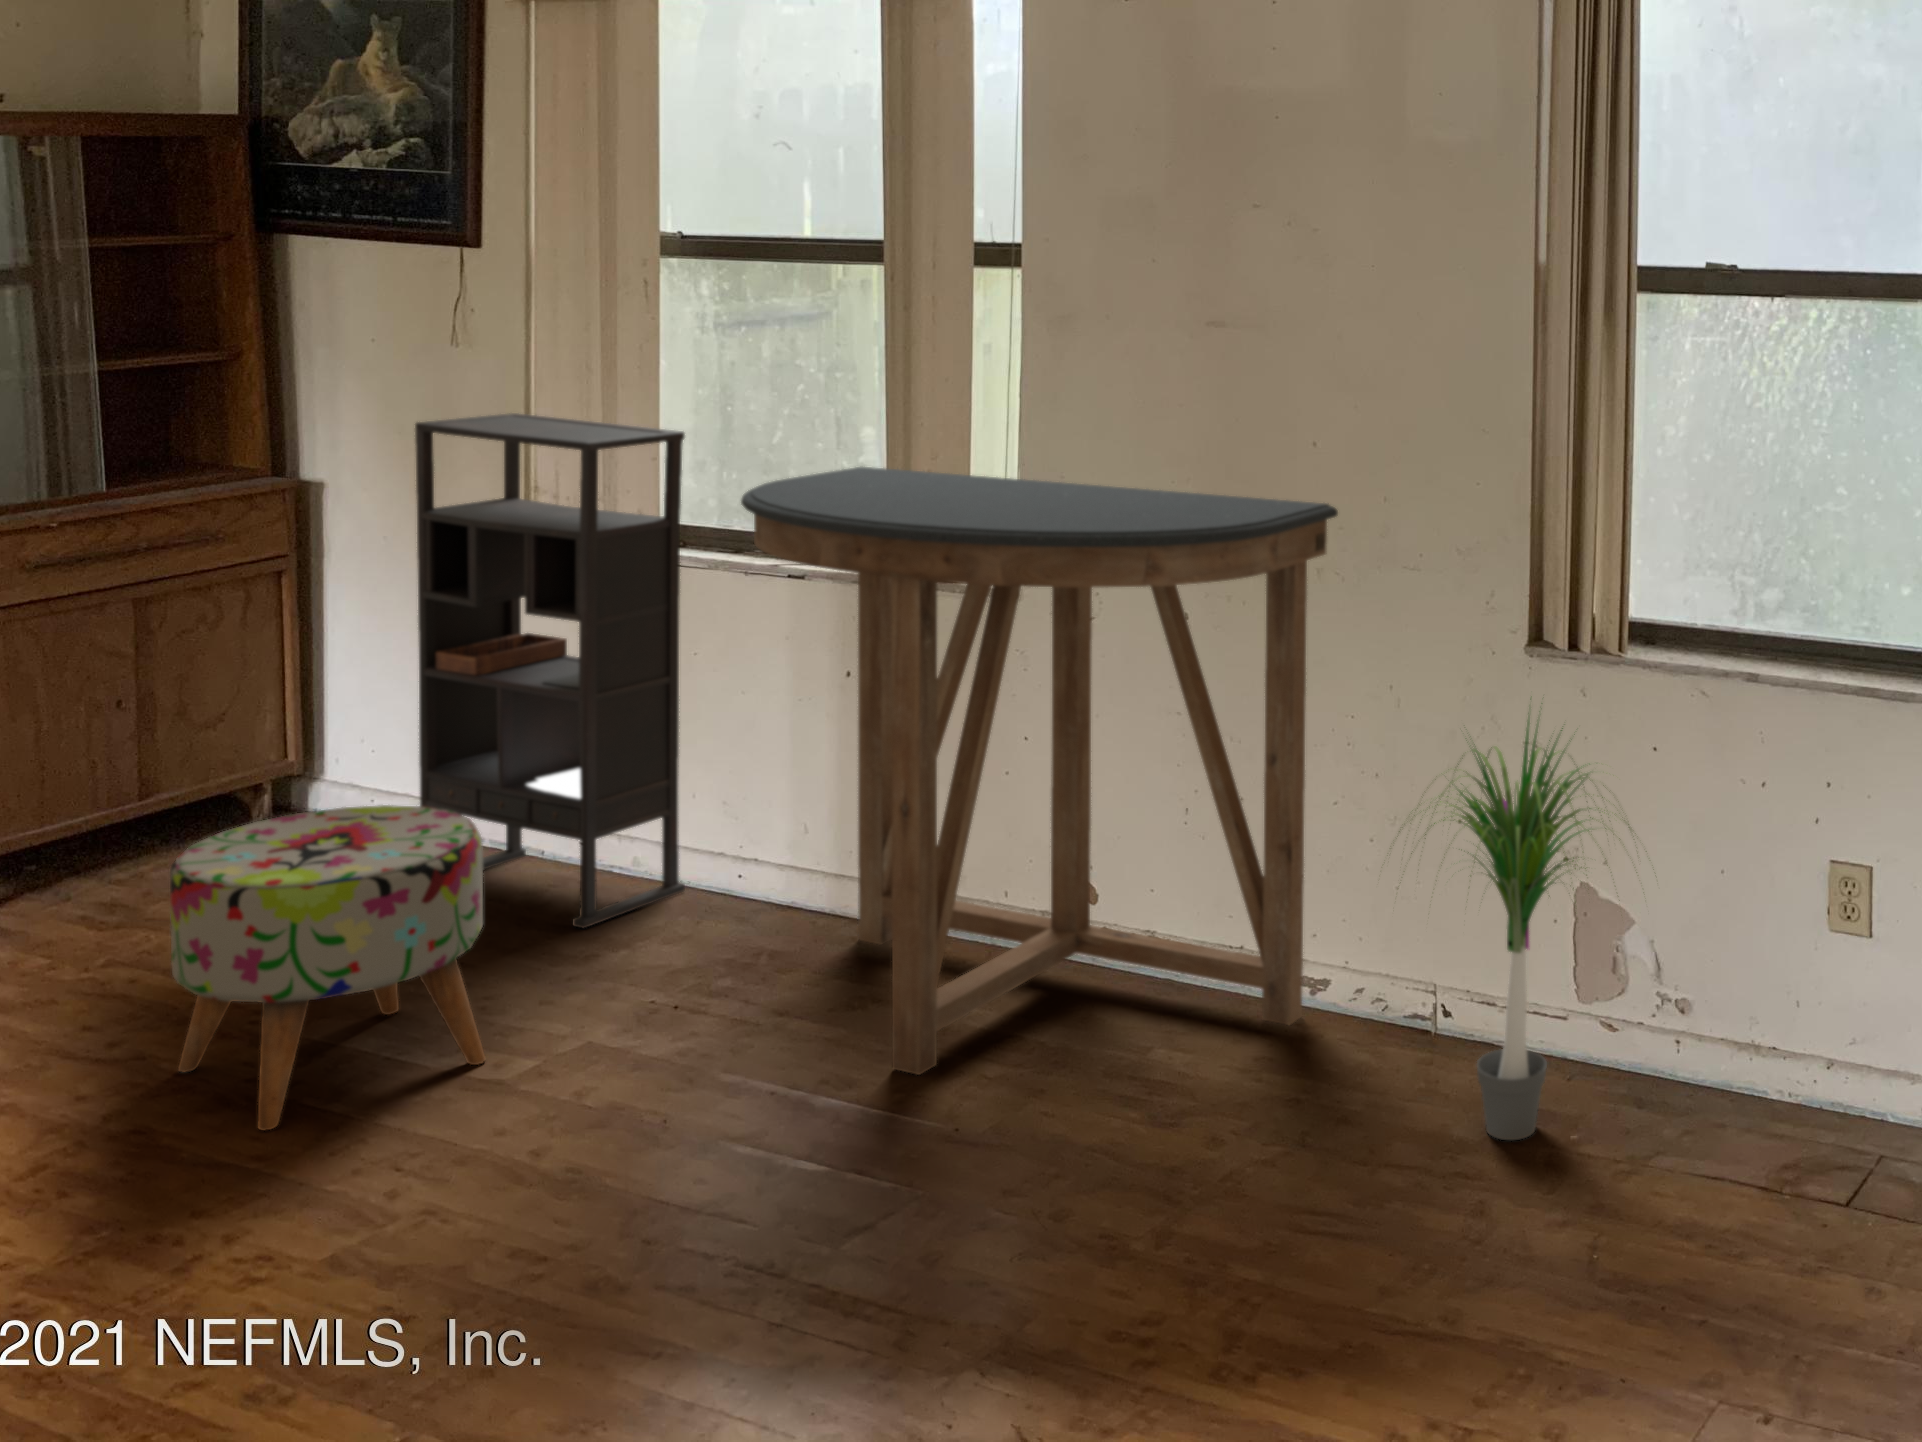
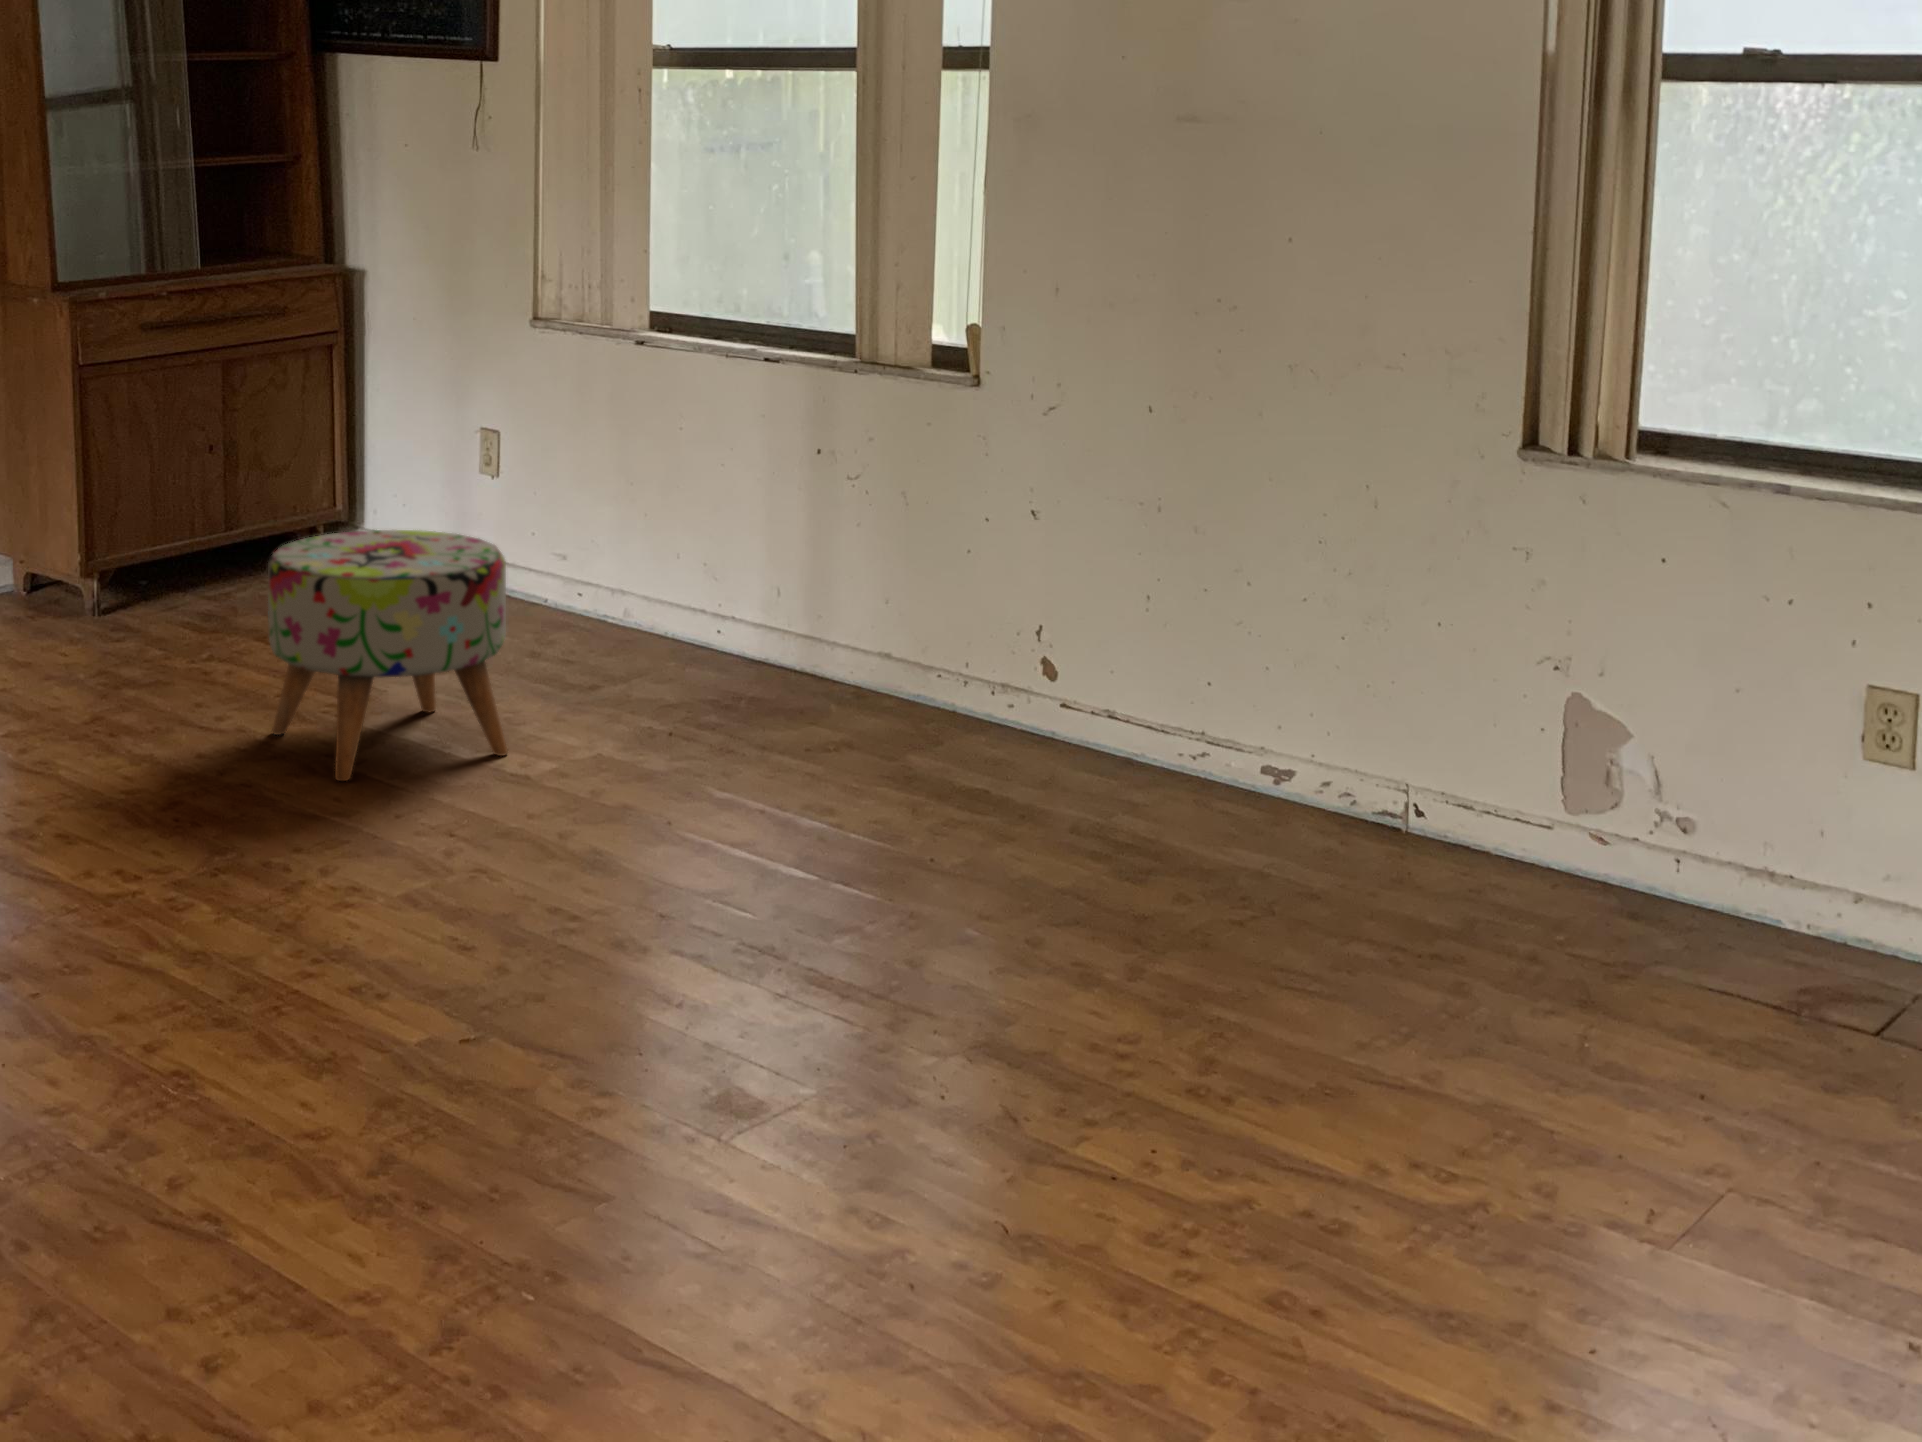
bookshelf: present [415,413,685,928] -> none [438,208,672,667]
console table: present [741,467,1338,1075] -> none [726,253,1312,811]
potted plant: present [1397,720,1647,1140] -> none [1340,475,1665,933]

